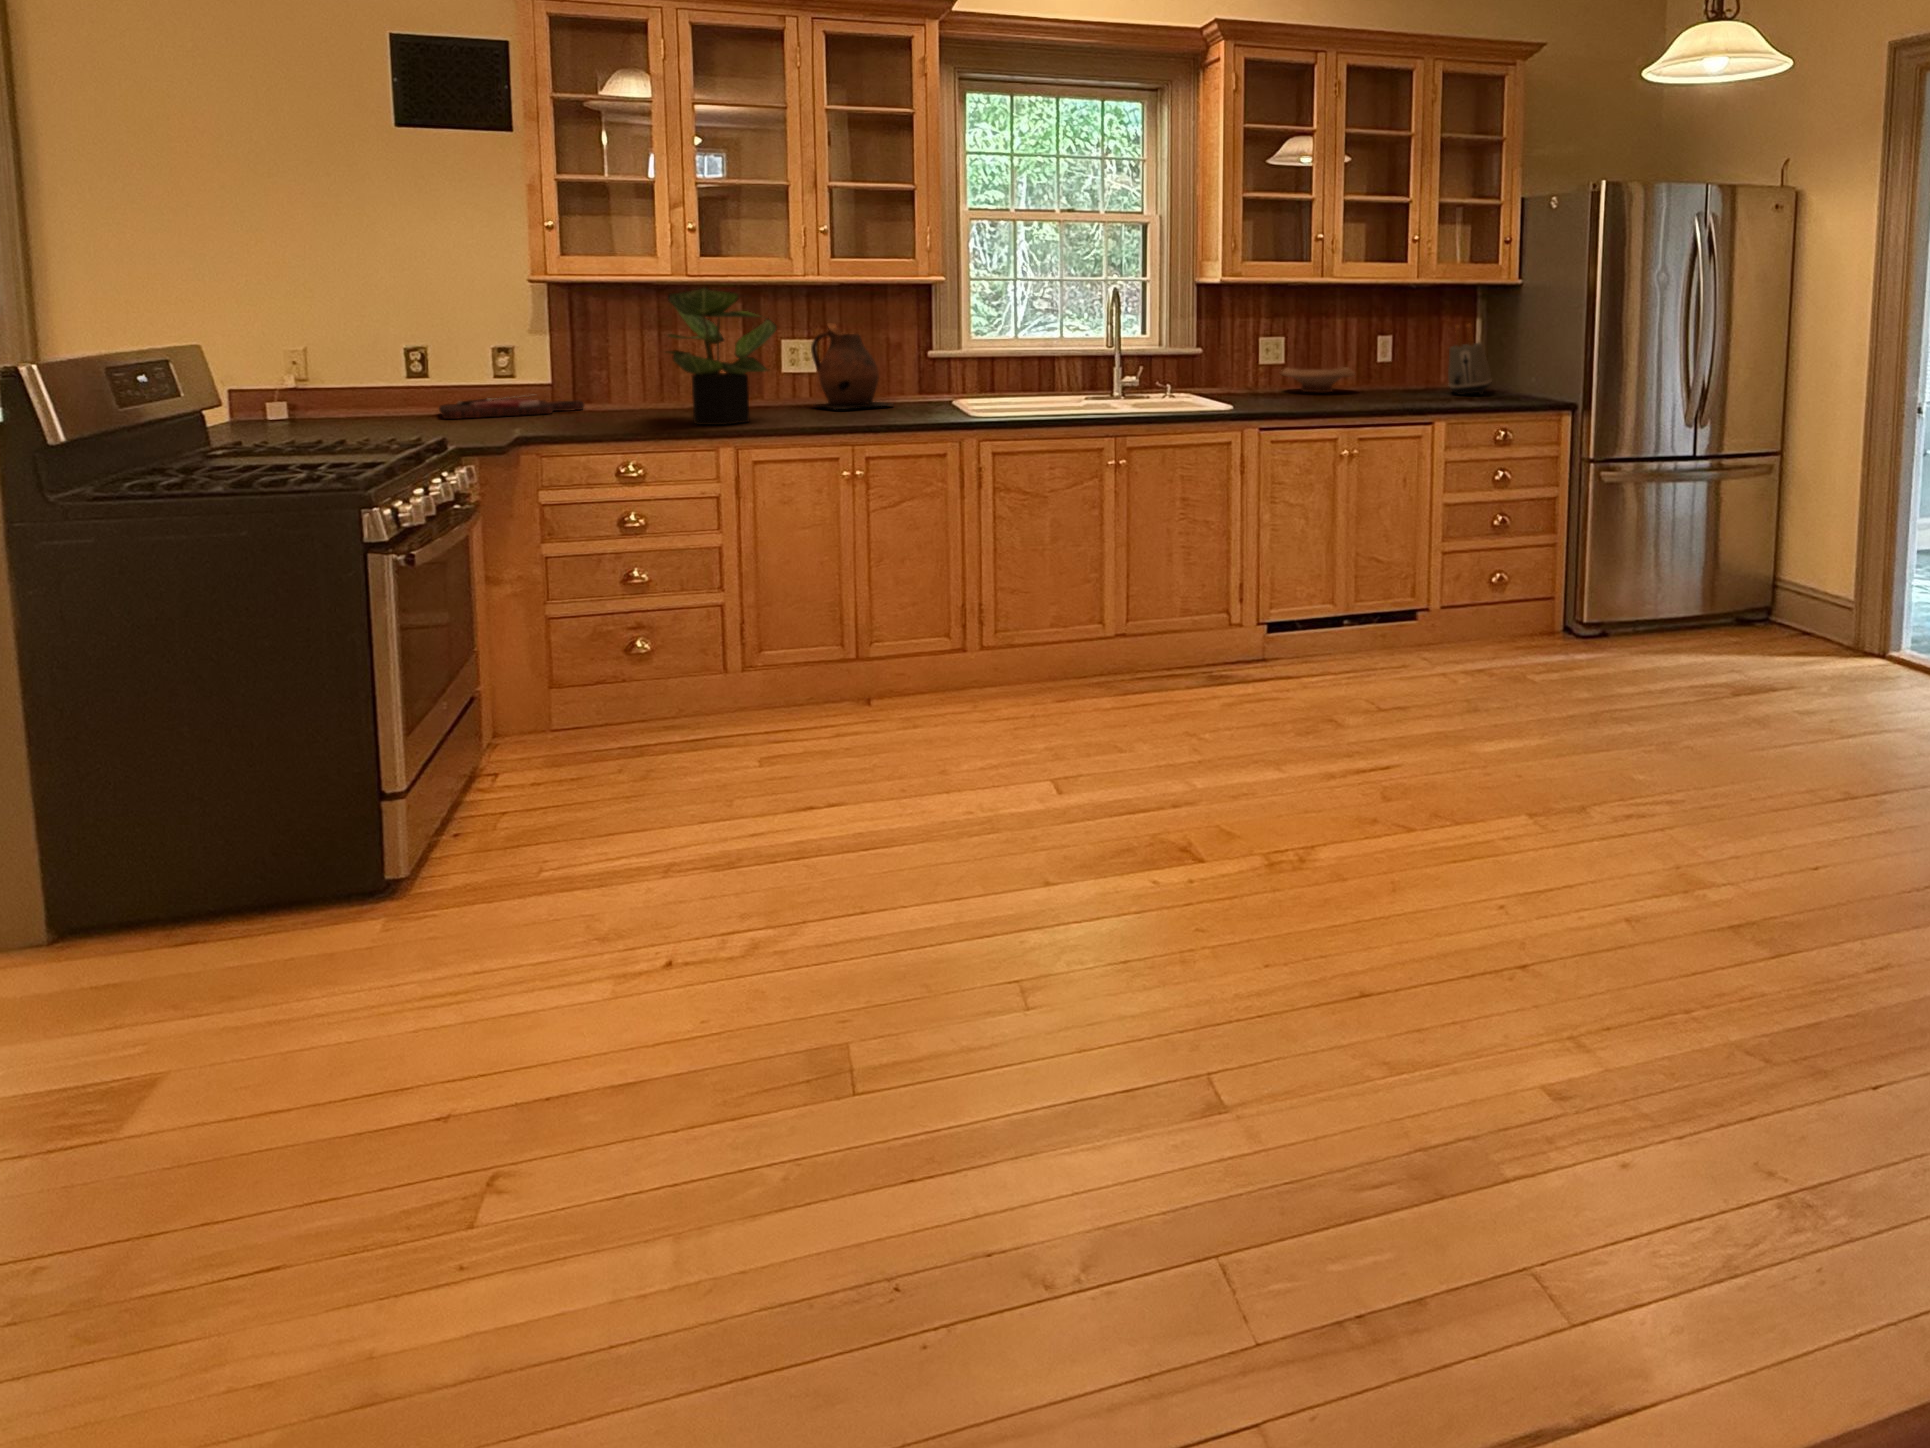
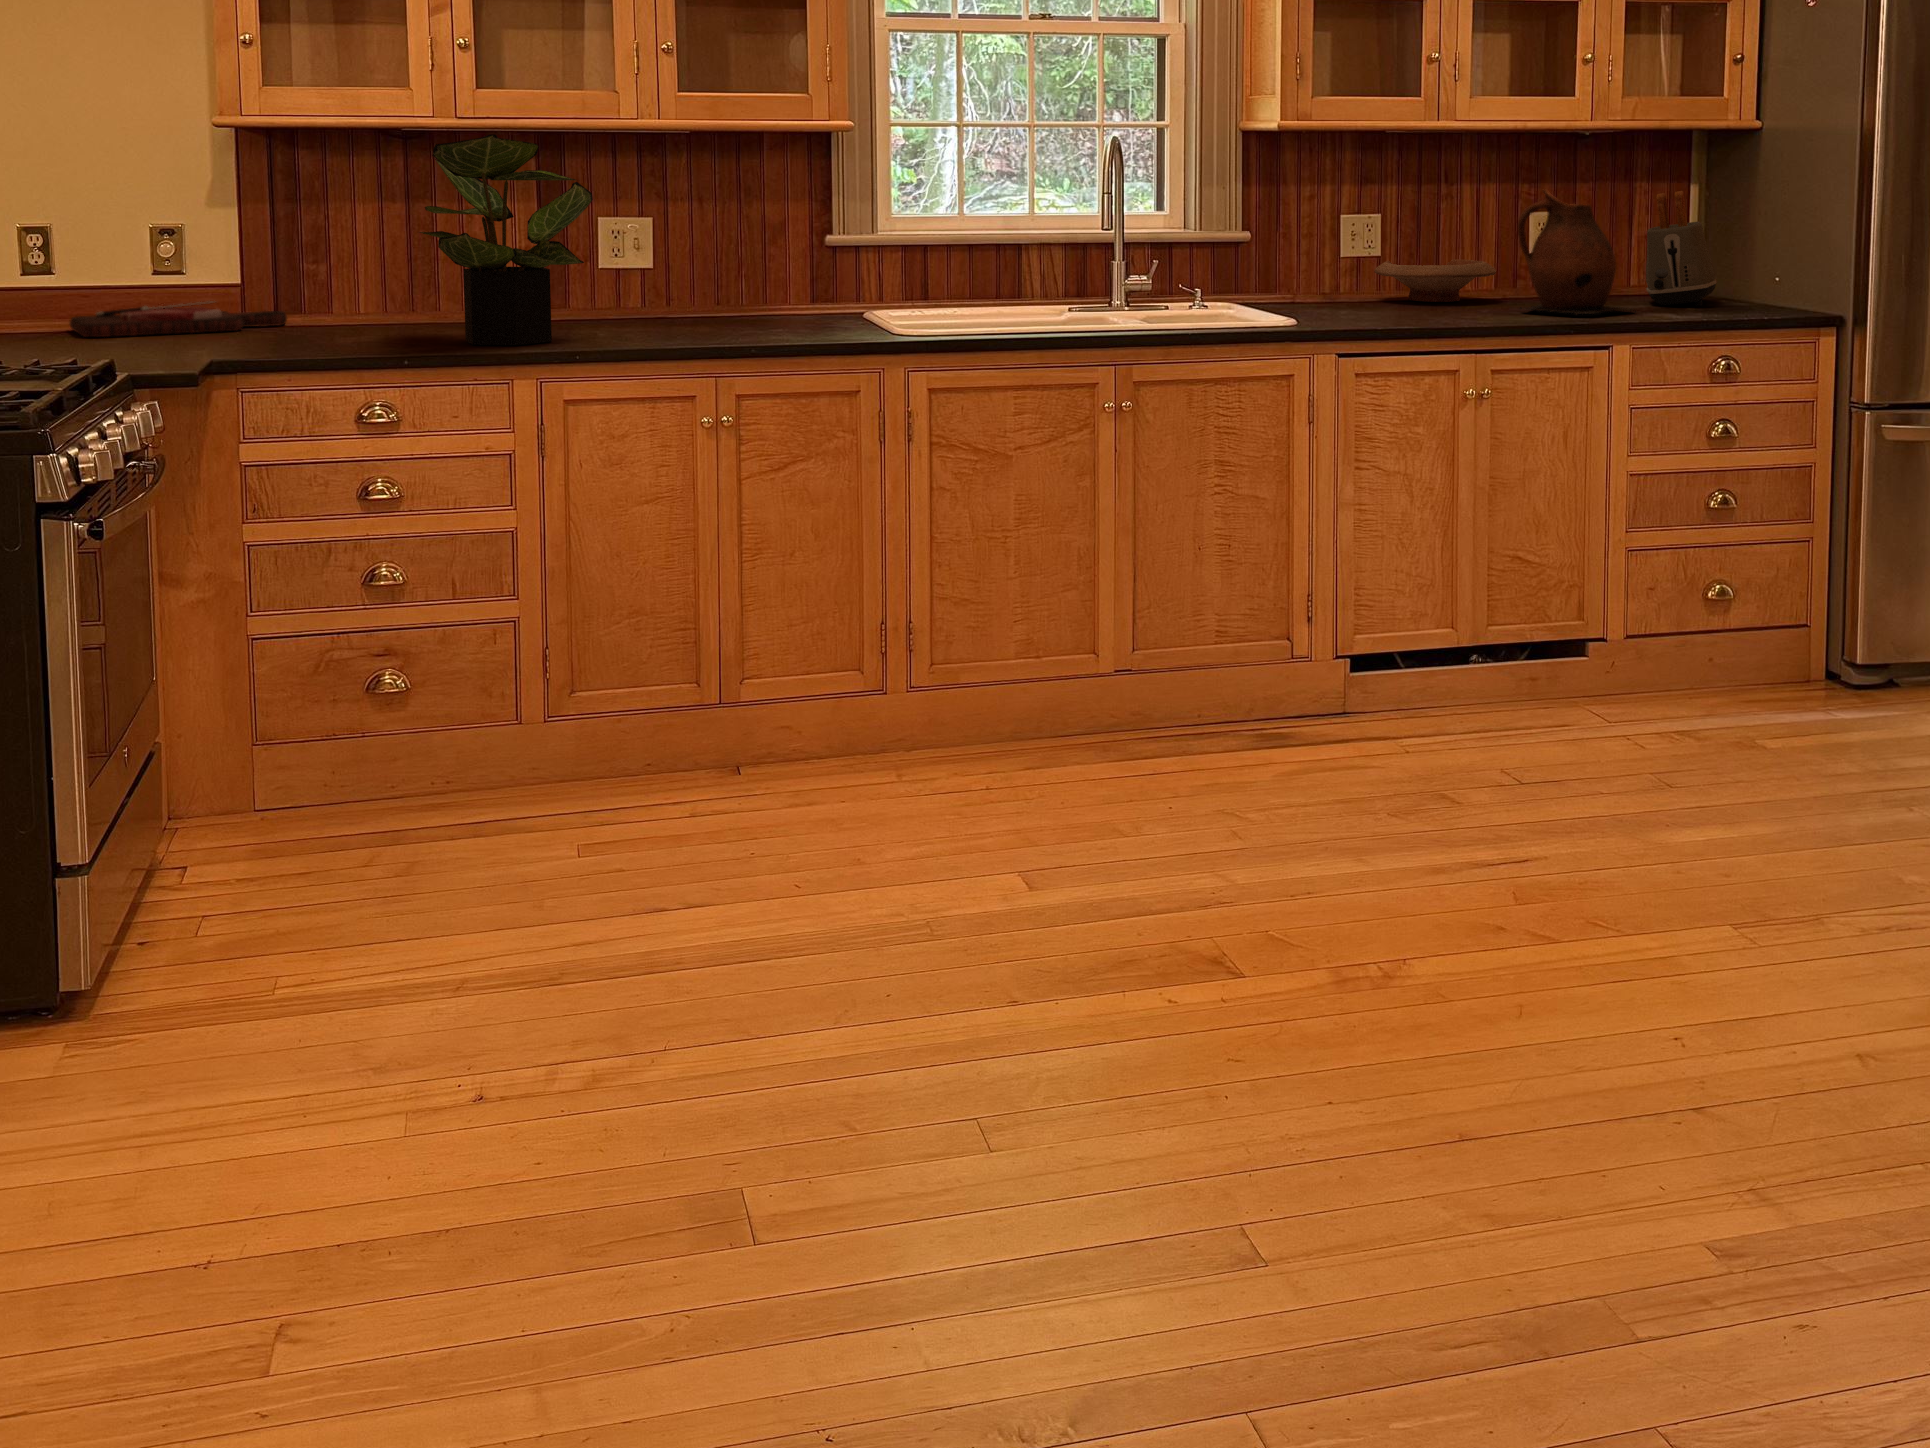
ceramic pitcher: present [811,323,893,409] -> present [1518,190,1632,315]

